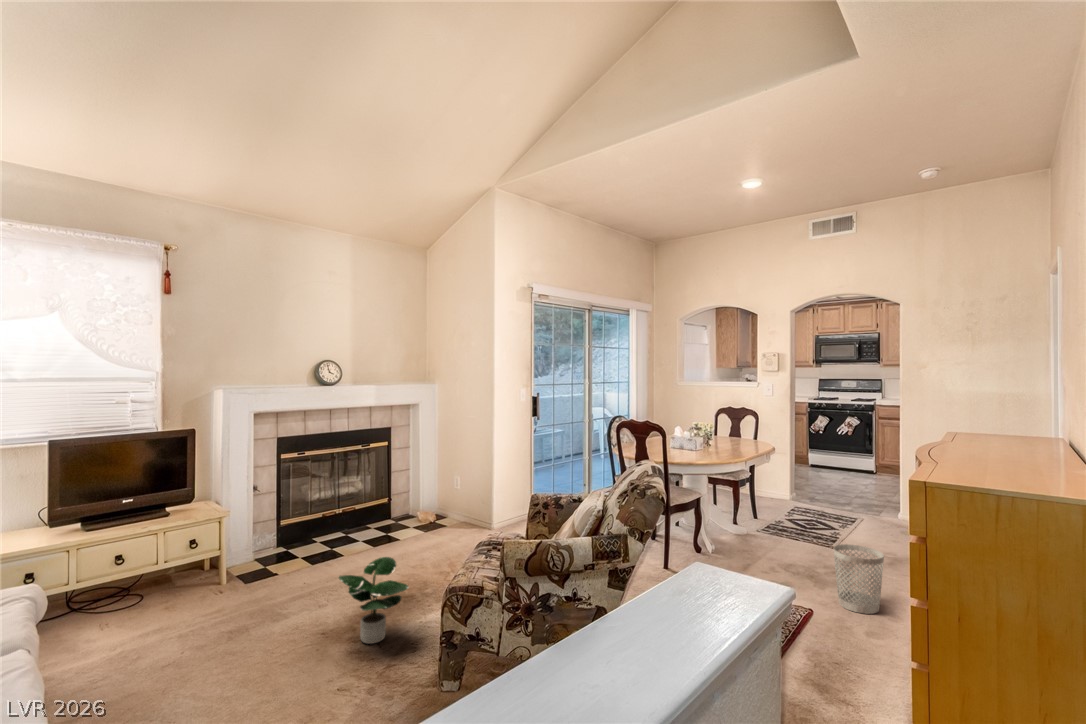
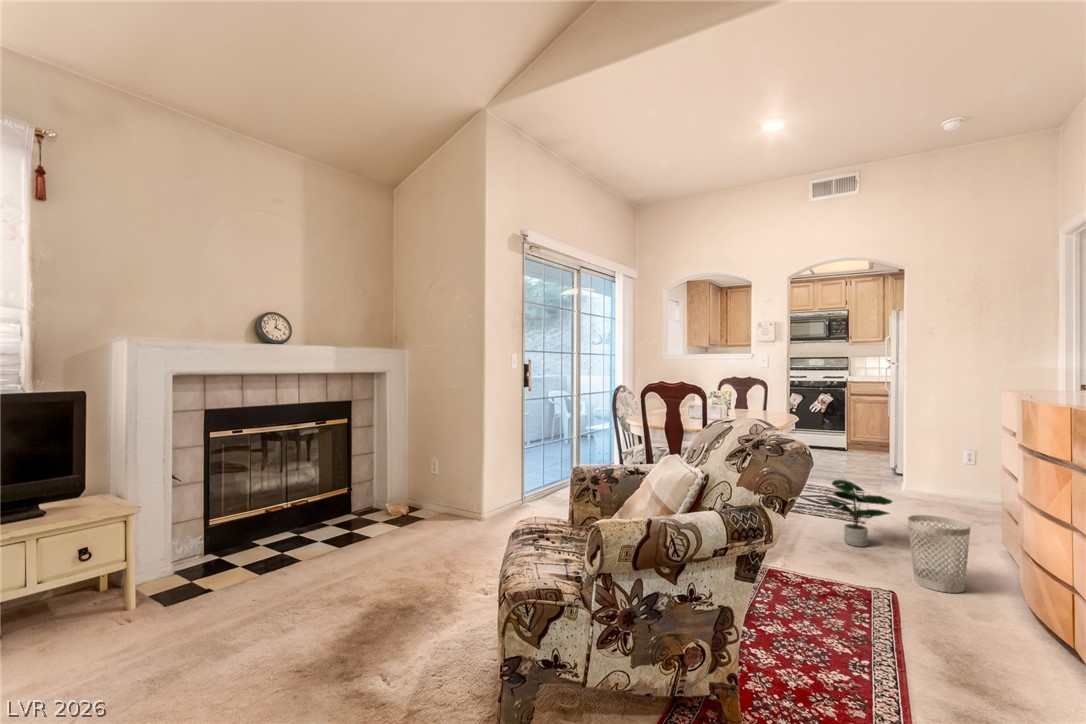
potted plant: present [339,557,409,644] -> present [826,480,892,547]

